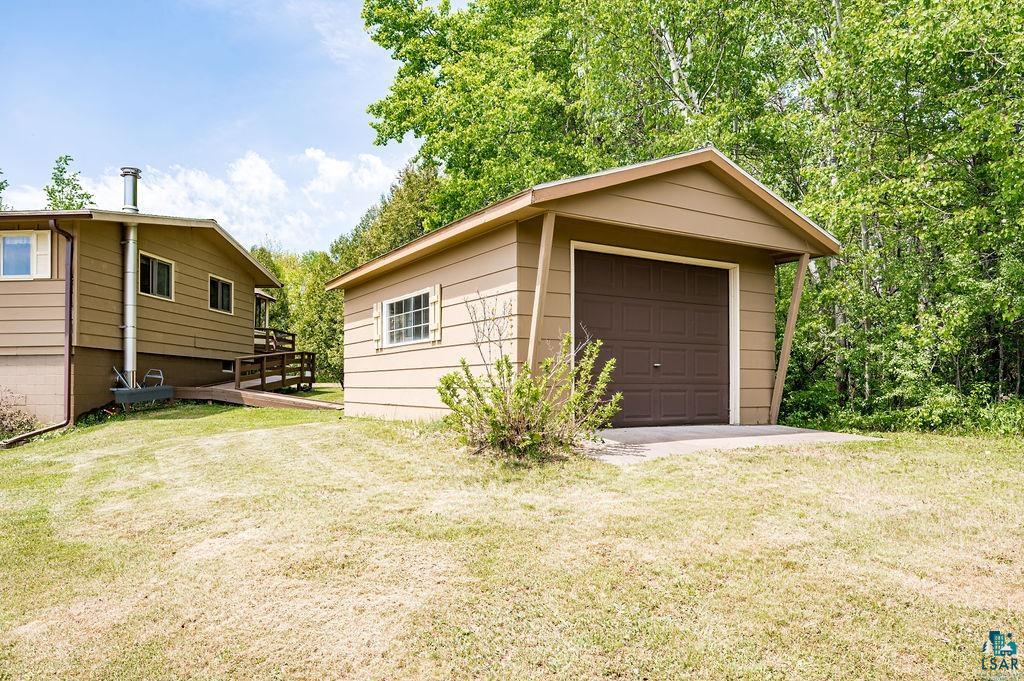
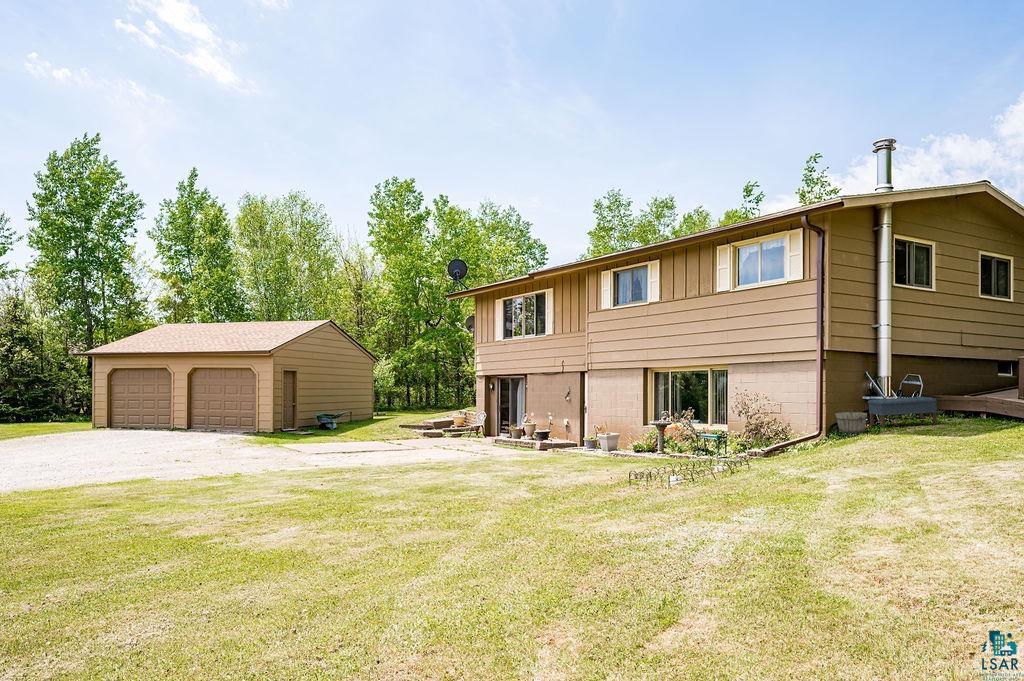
wooden bucket: none [82,398,113,422] -> present [835,407,867,433]

